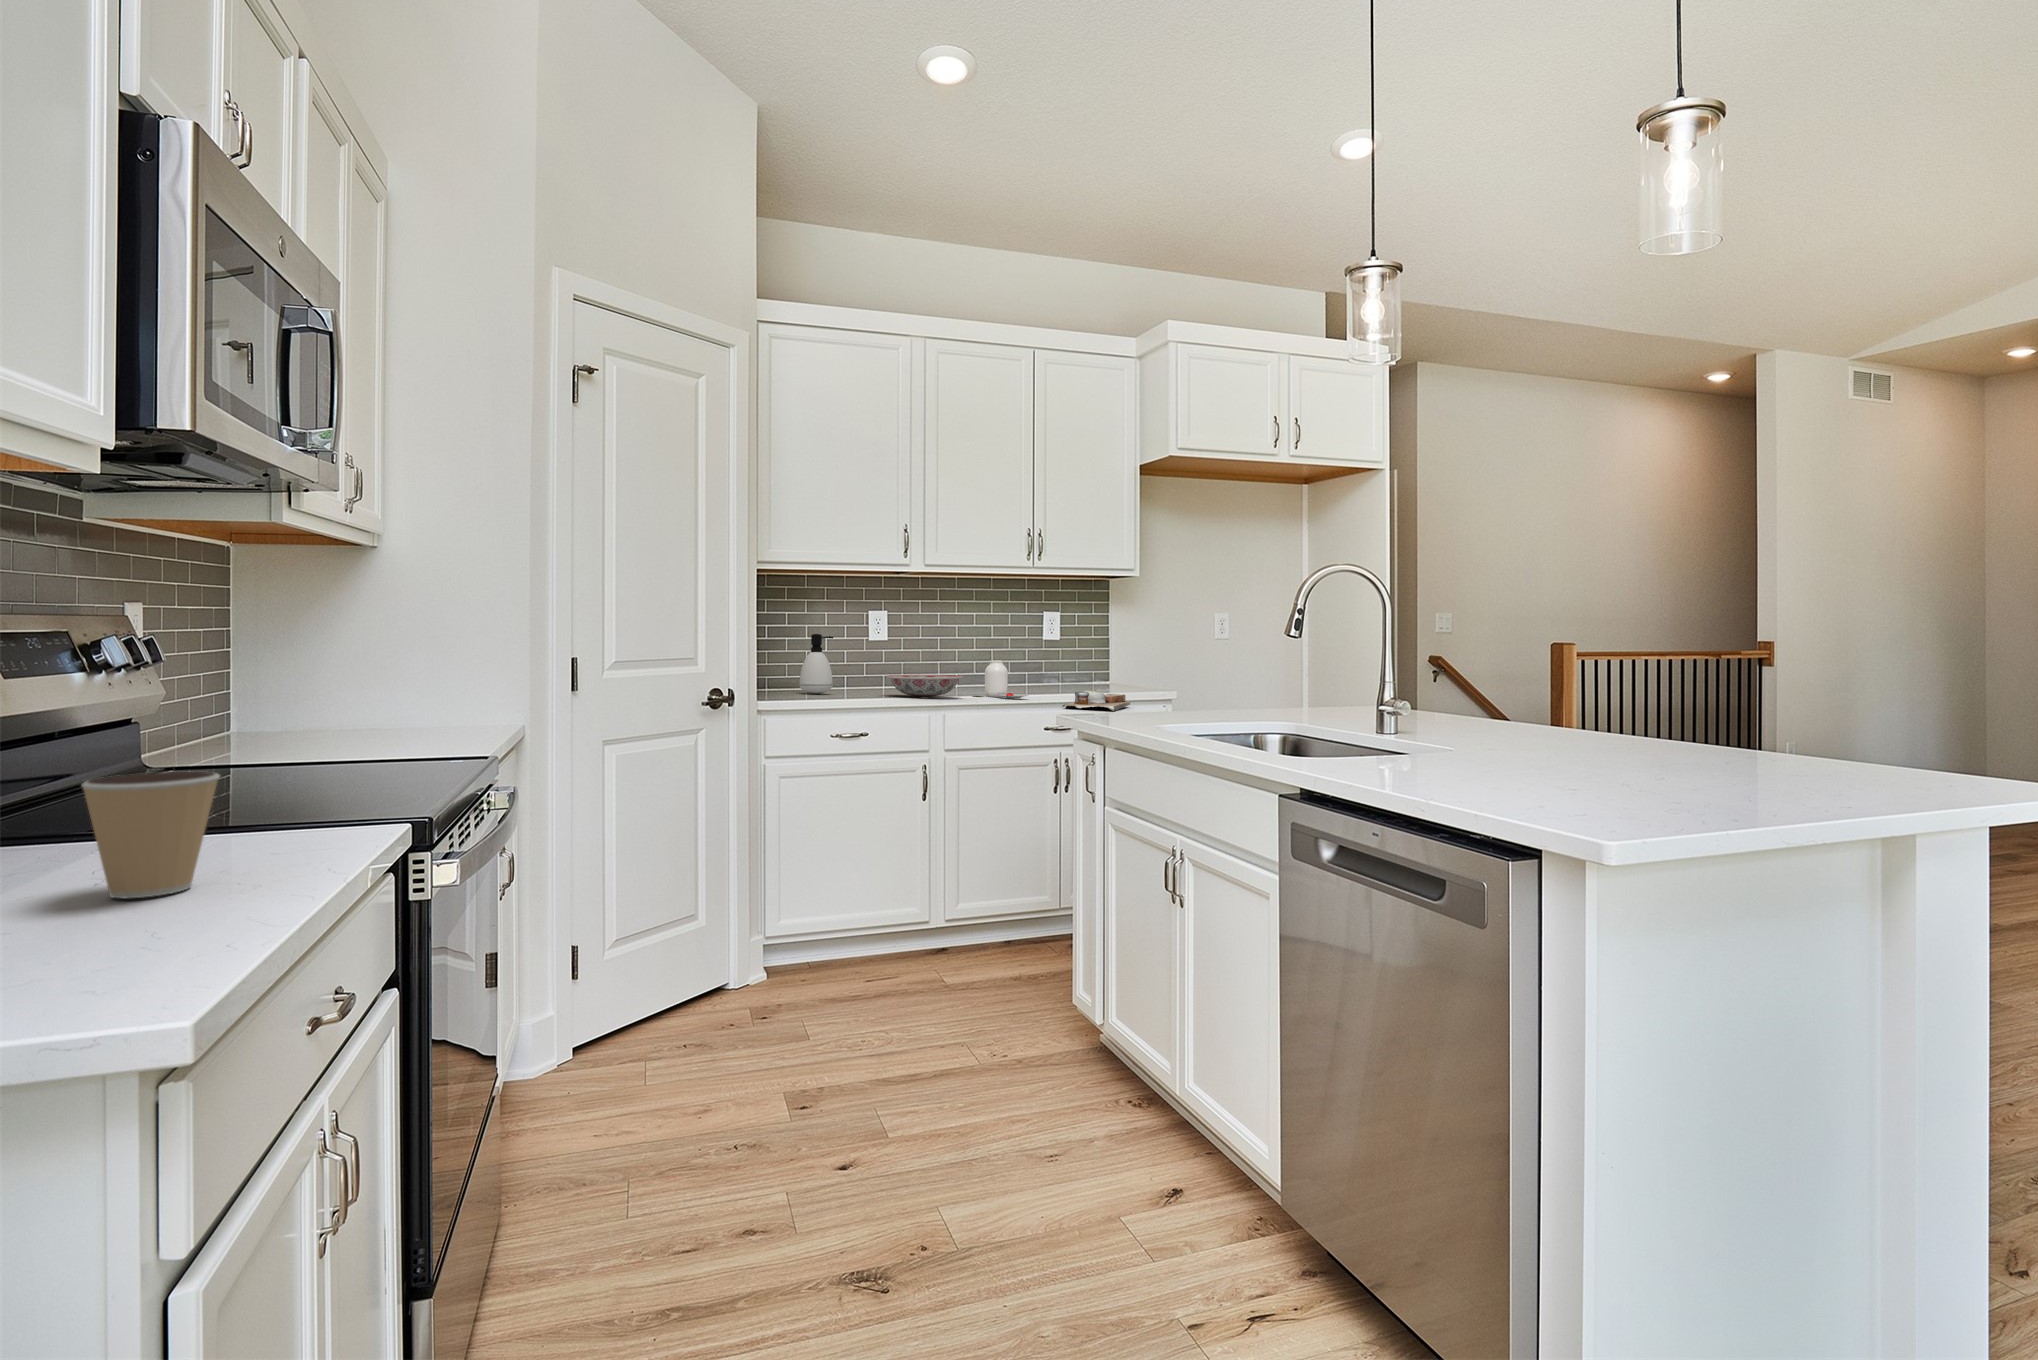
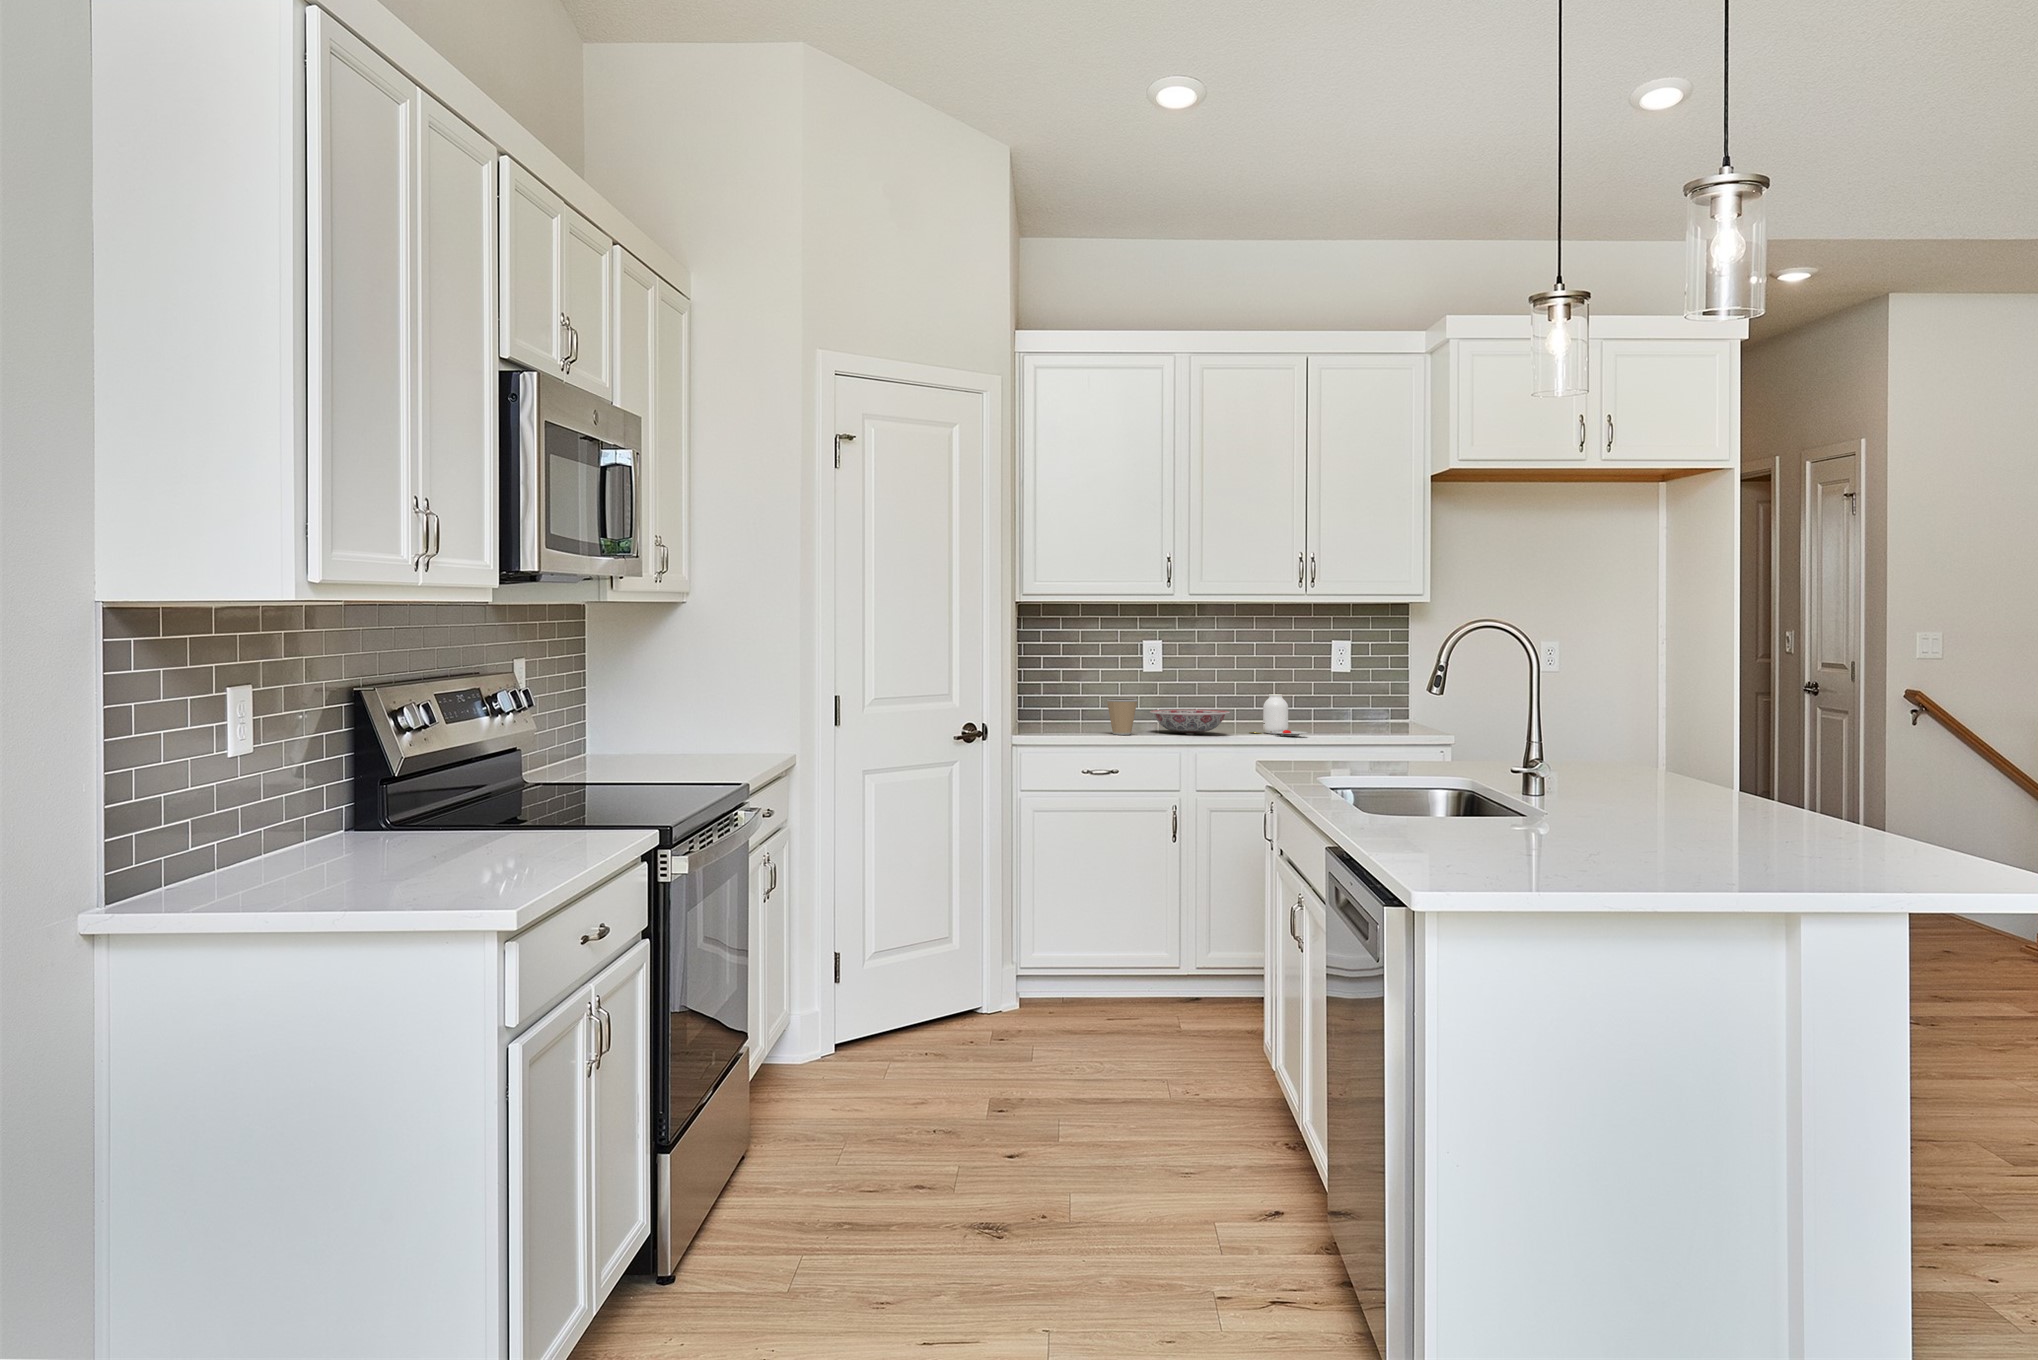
soap dispenser: present [799,634,833,694] -> none [1063,668,1096,728]
cutting board: present [1062,690,1130,711] -> none [1317,729,1410,753]
coffee cup: present [82,772,220,899] -> present [1107,699,1138,735]

